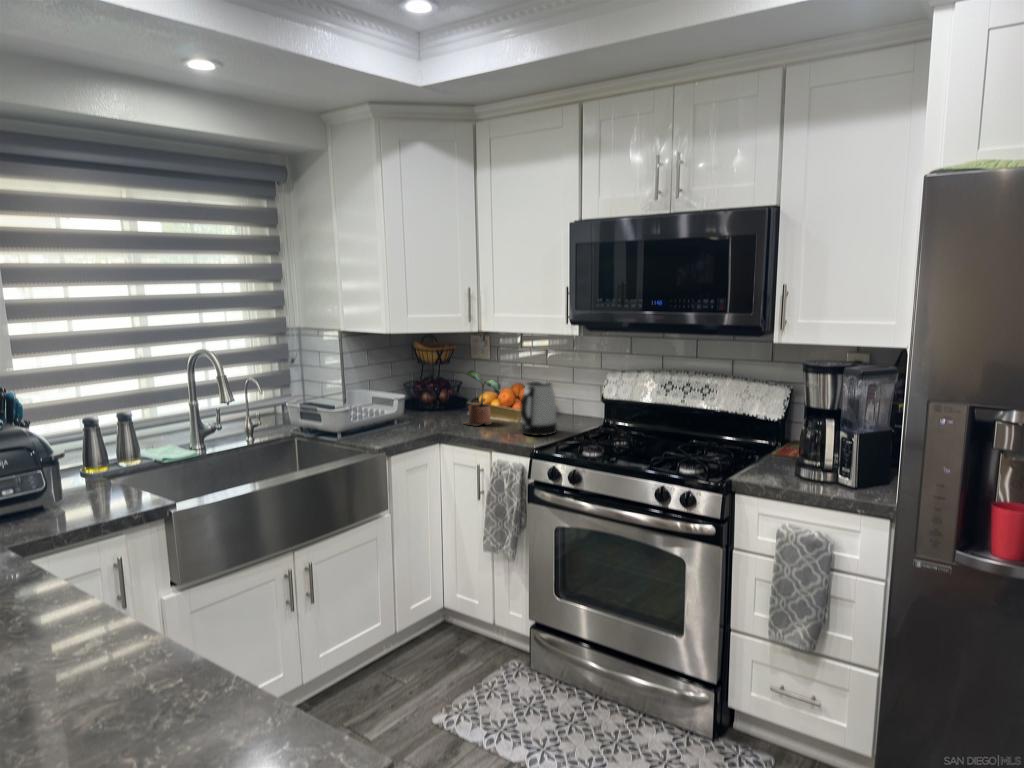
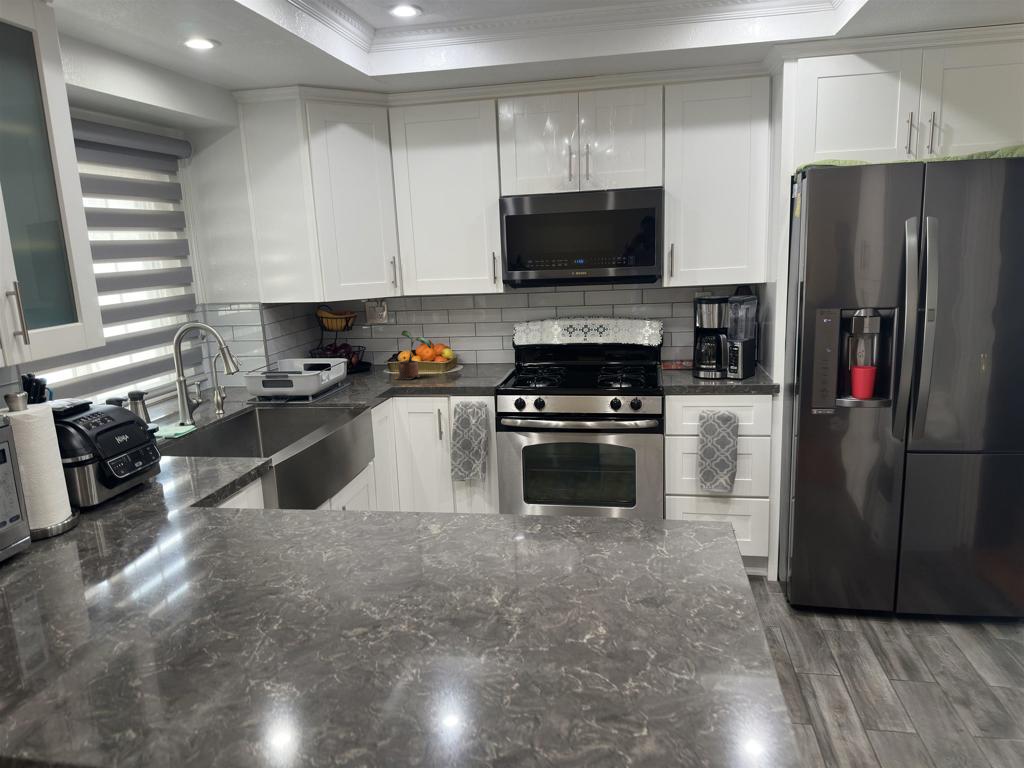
kettle: present [521,381,557,435] -> none [457,334,487,380]

